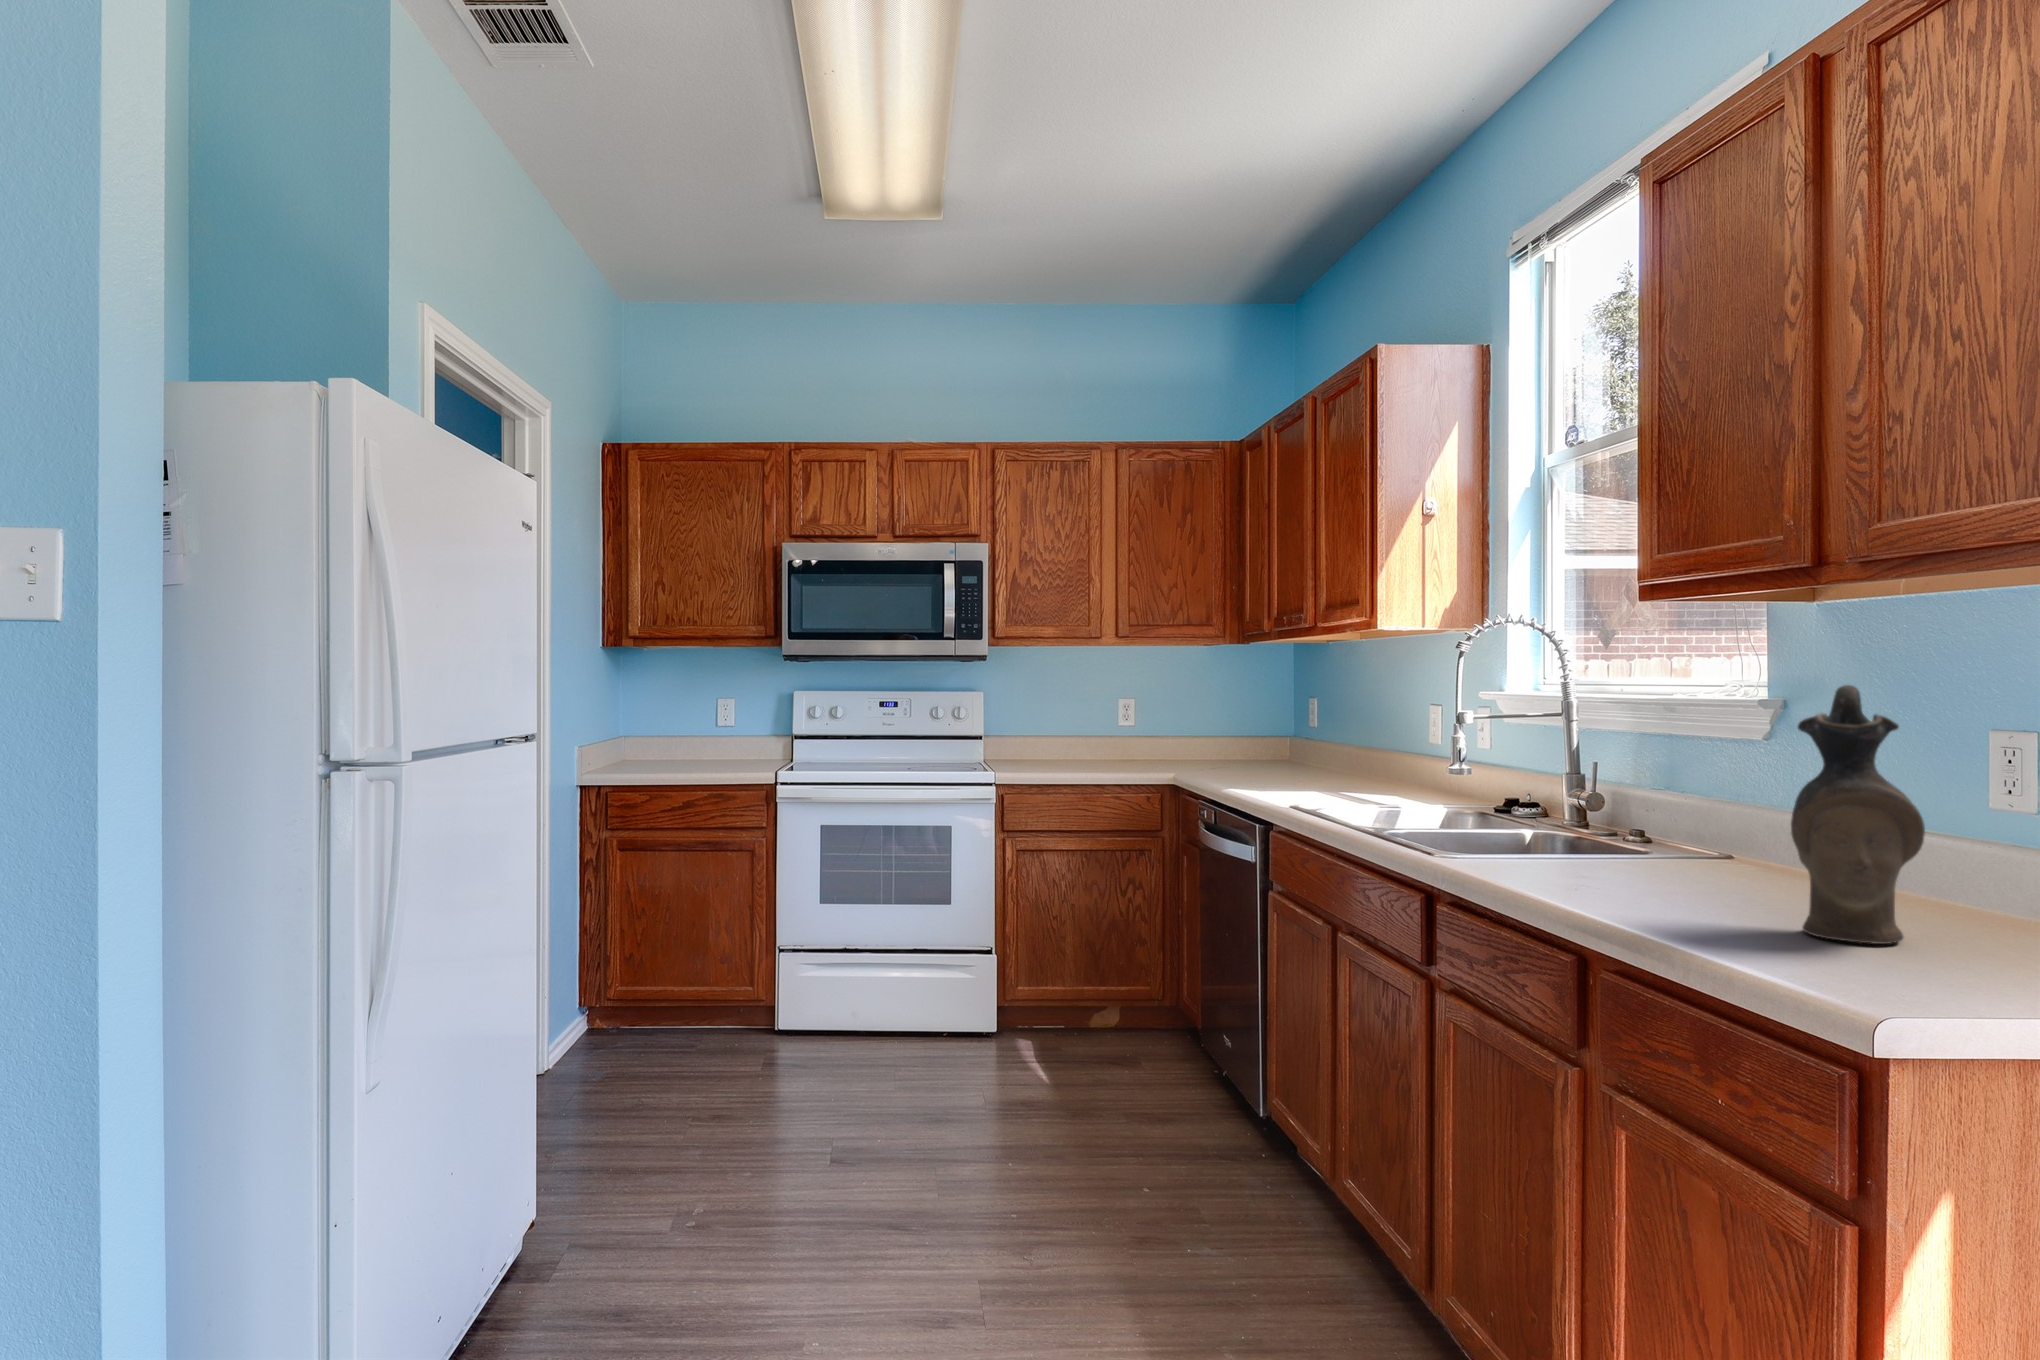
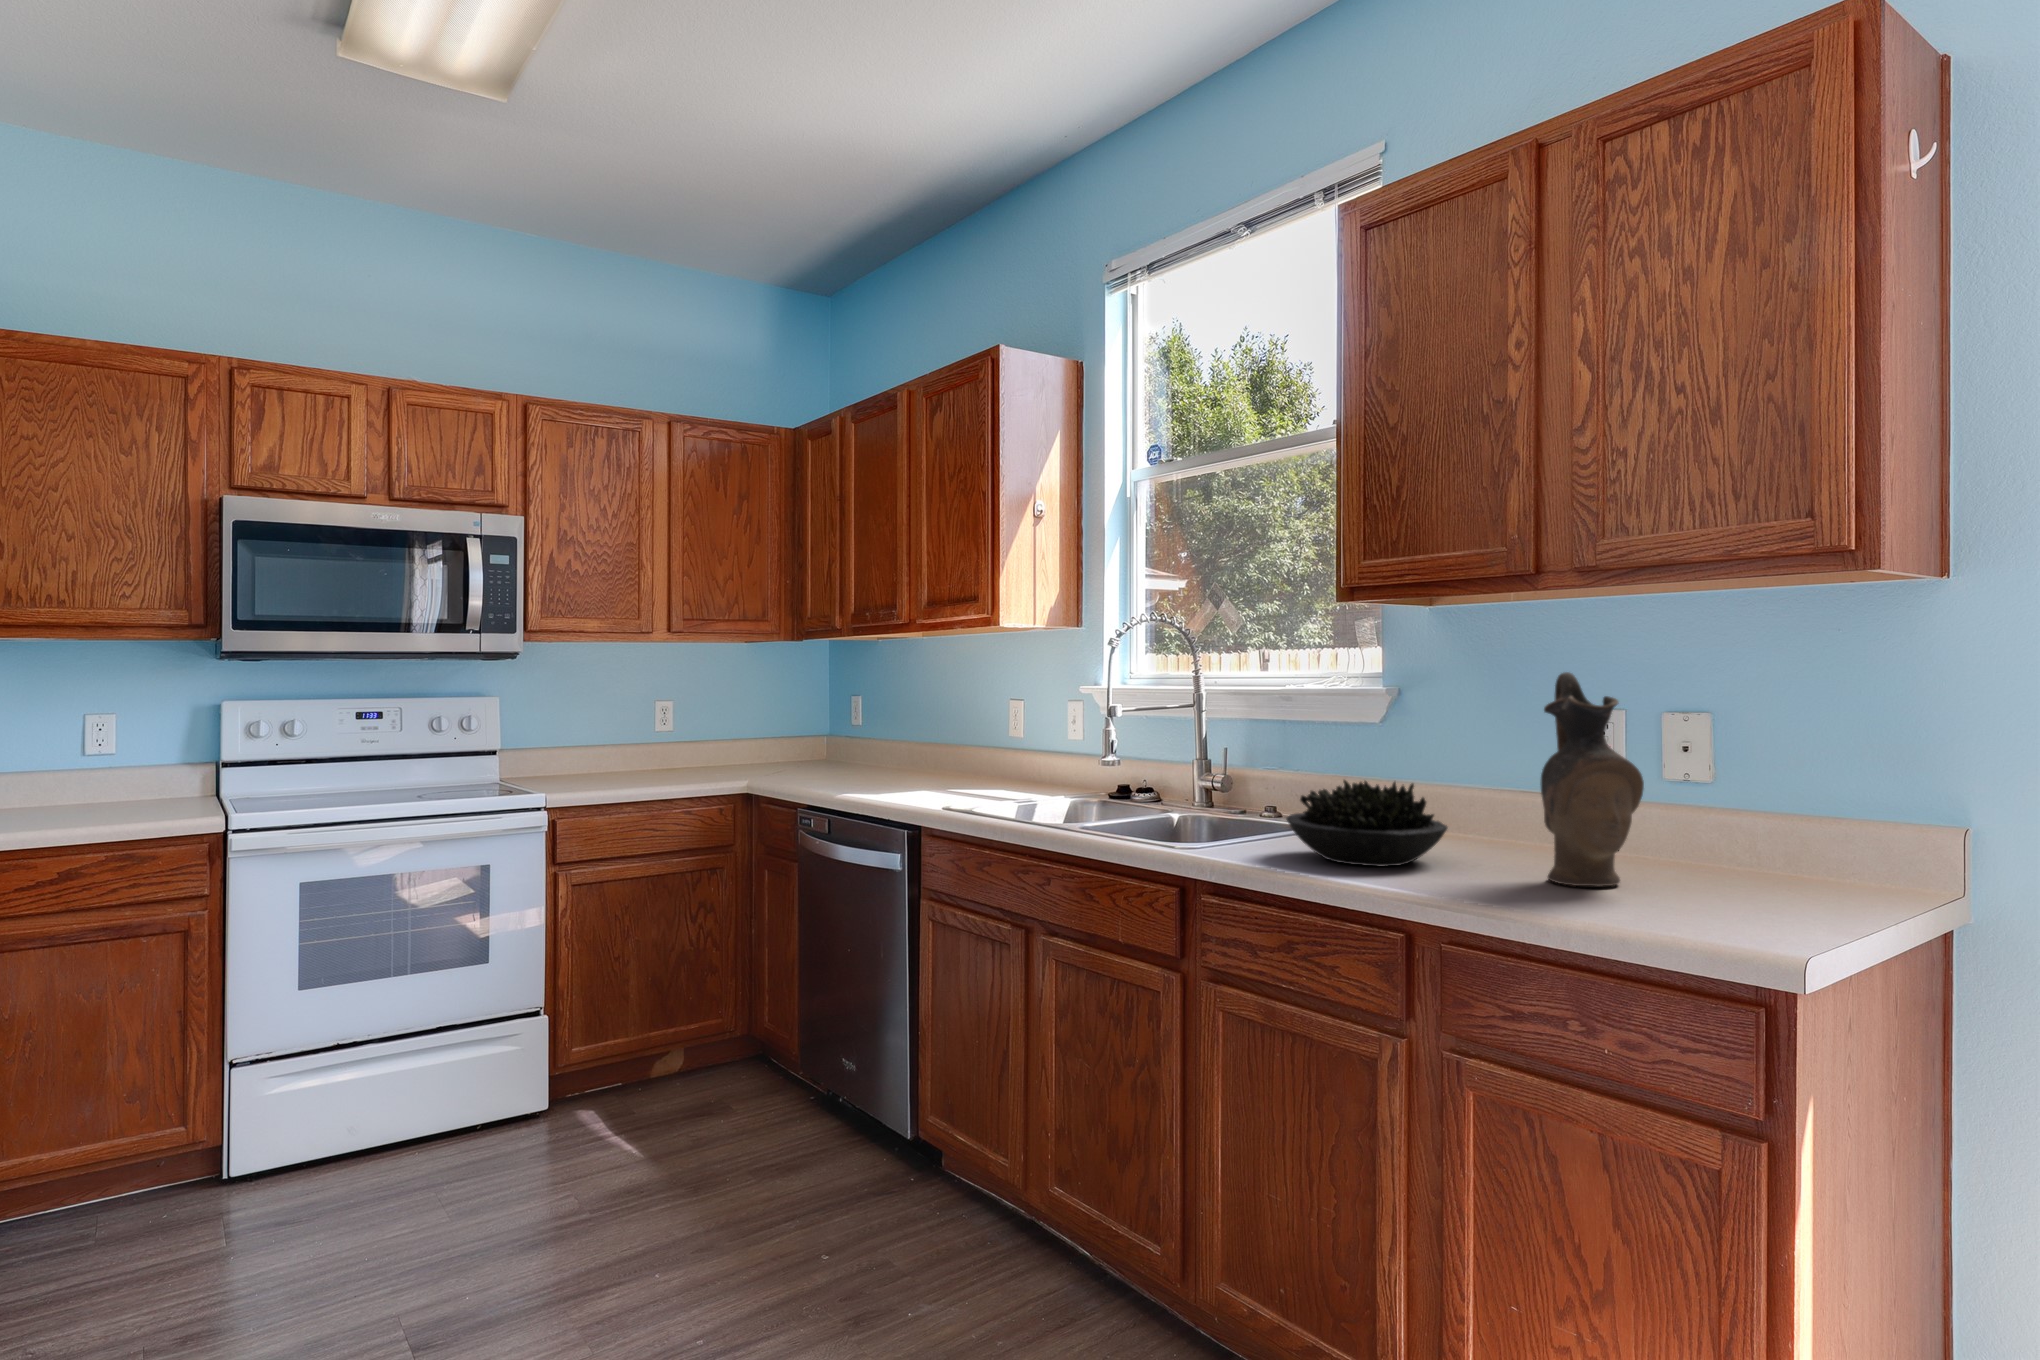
succulent plant: none [1530,797,1726,897] -> present [1286,780,1448,866]

